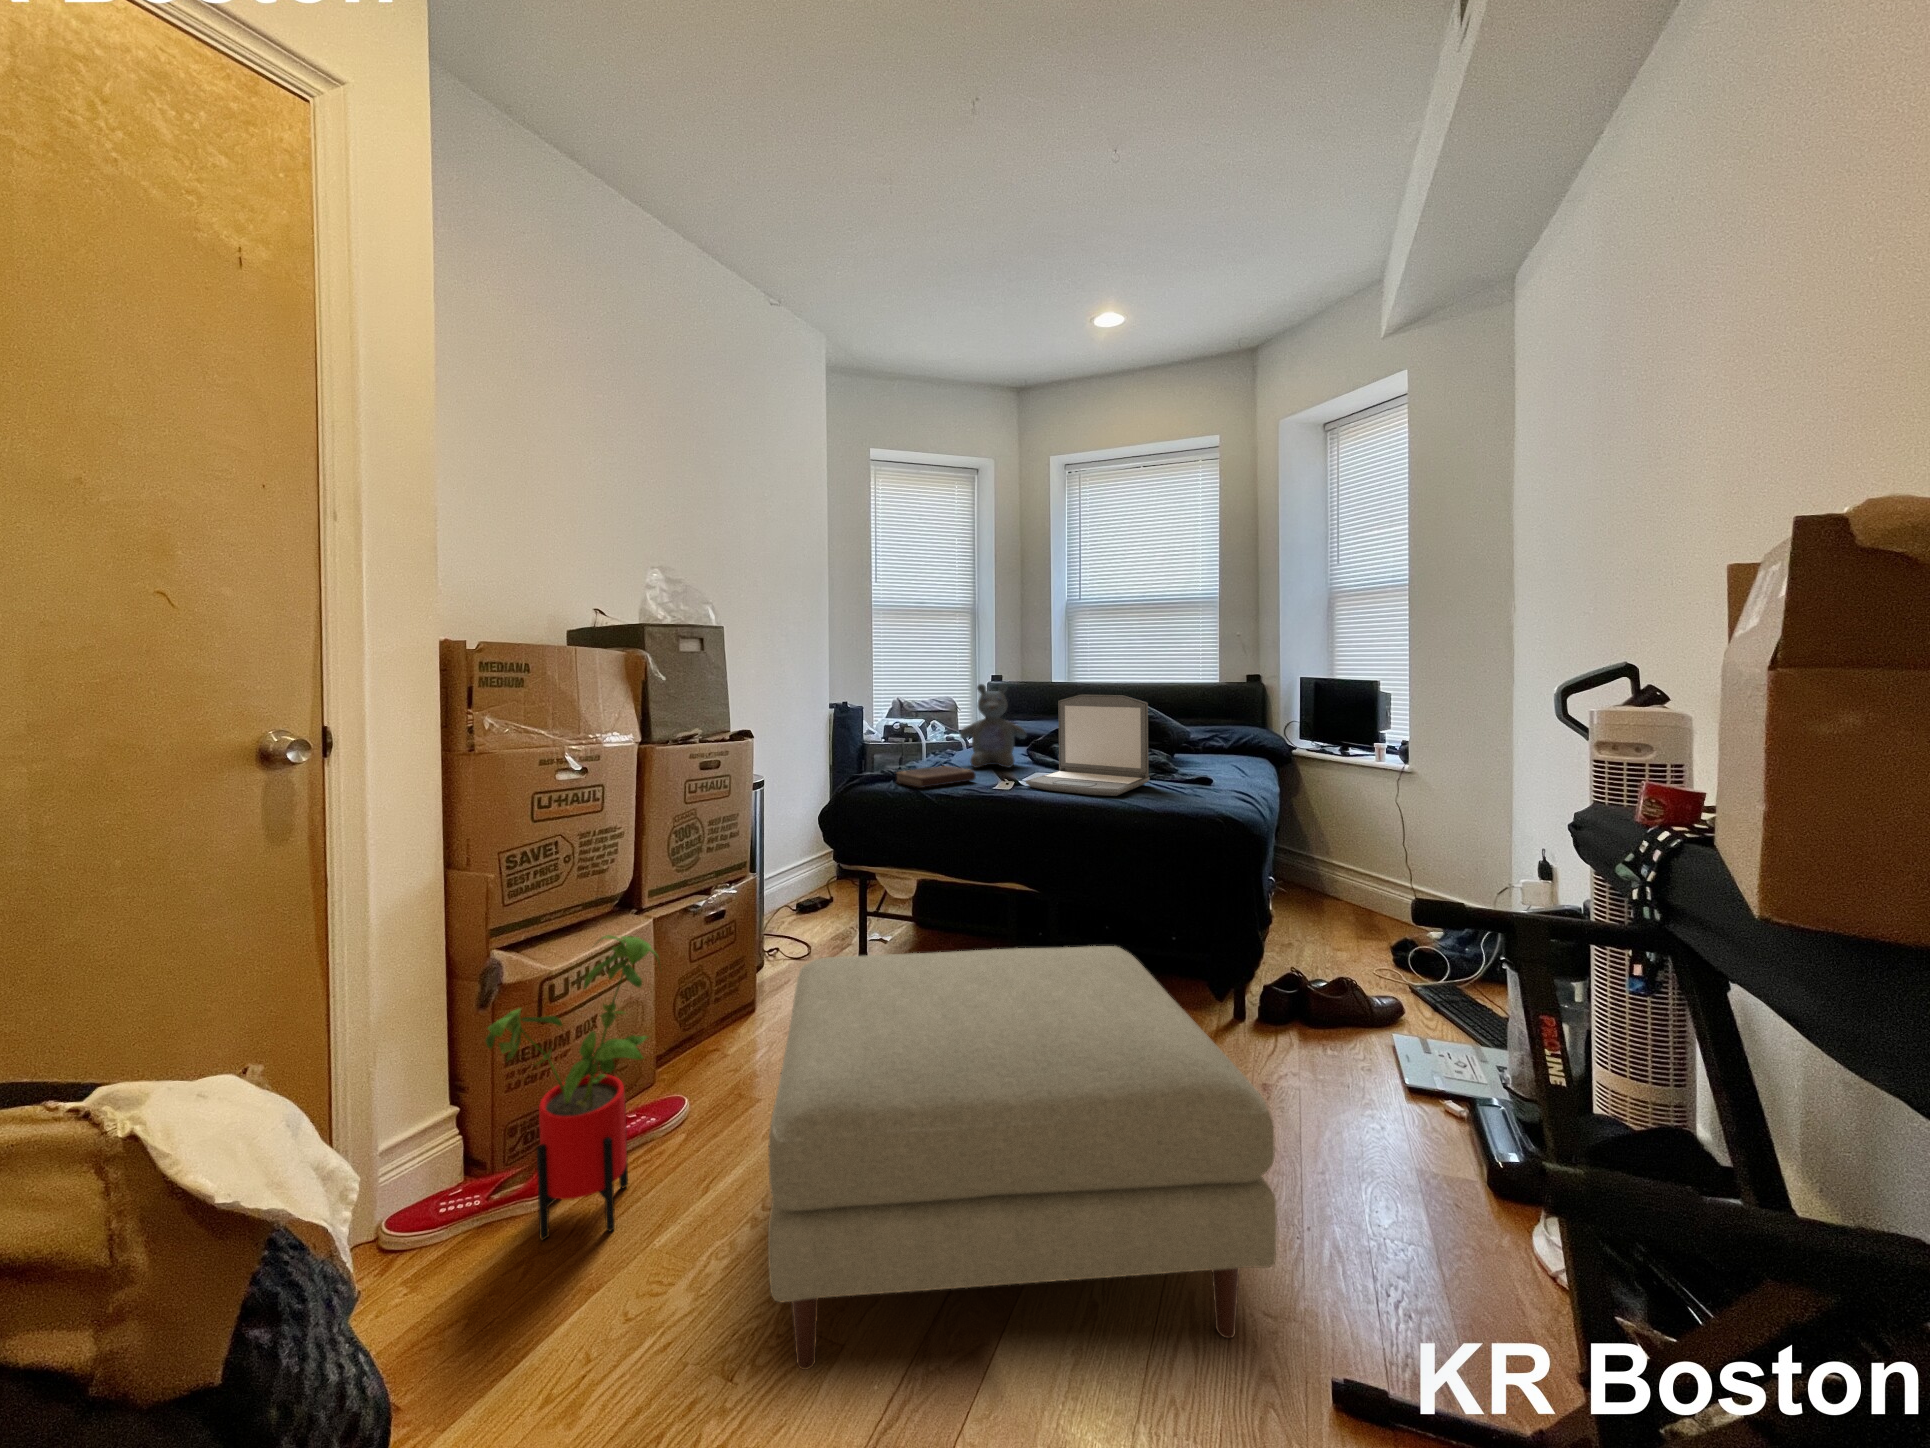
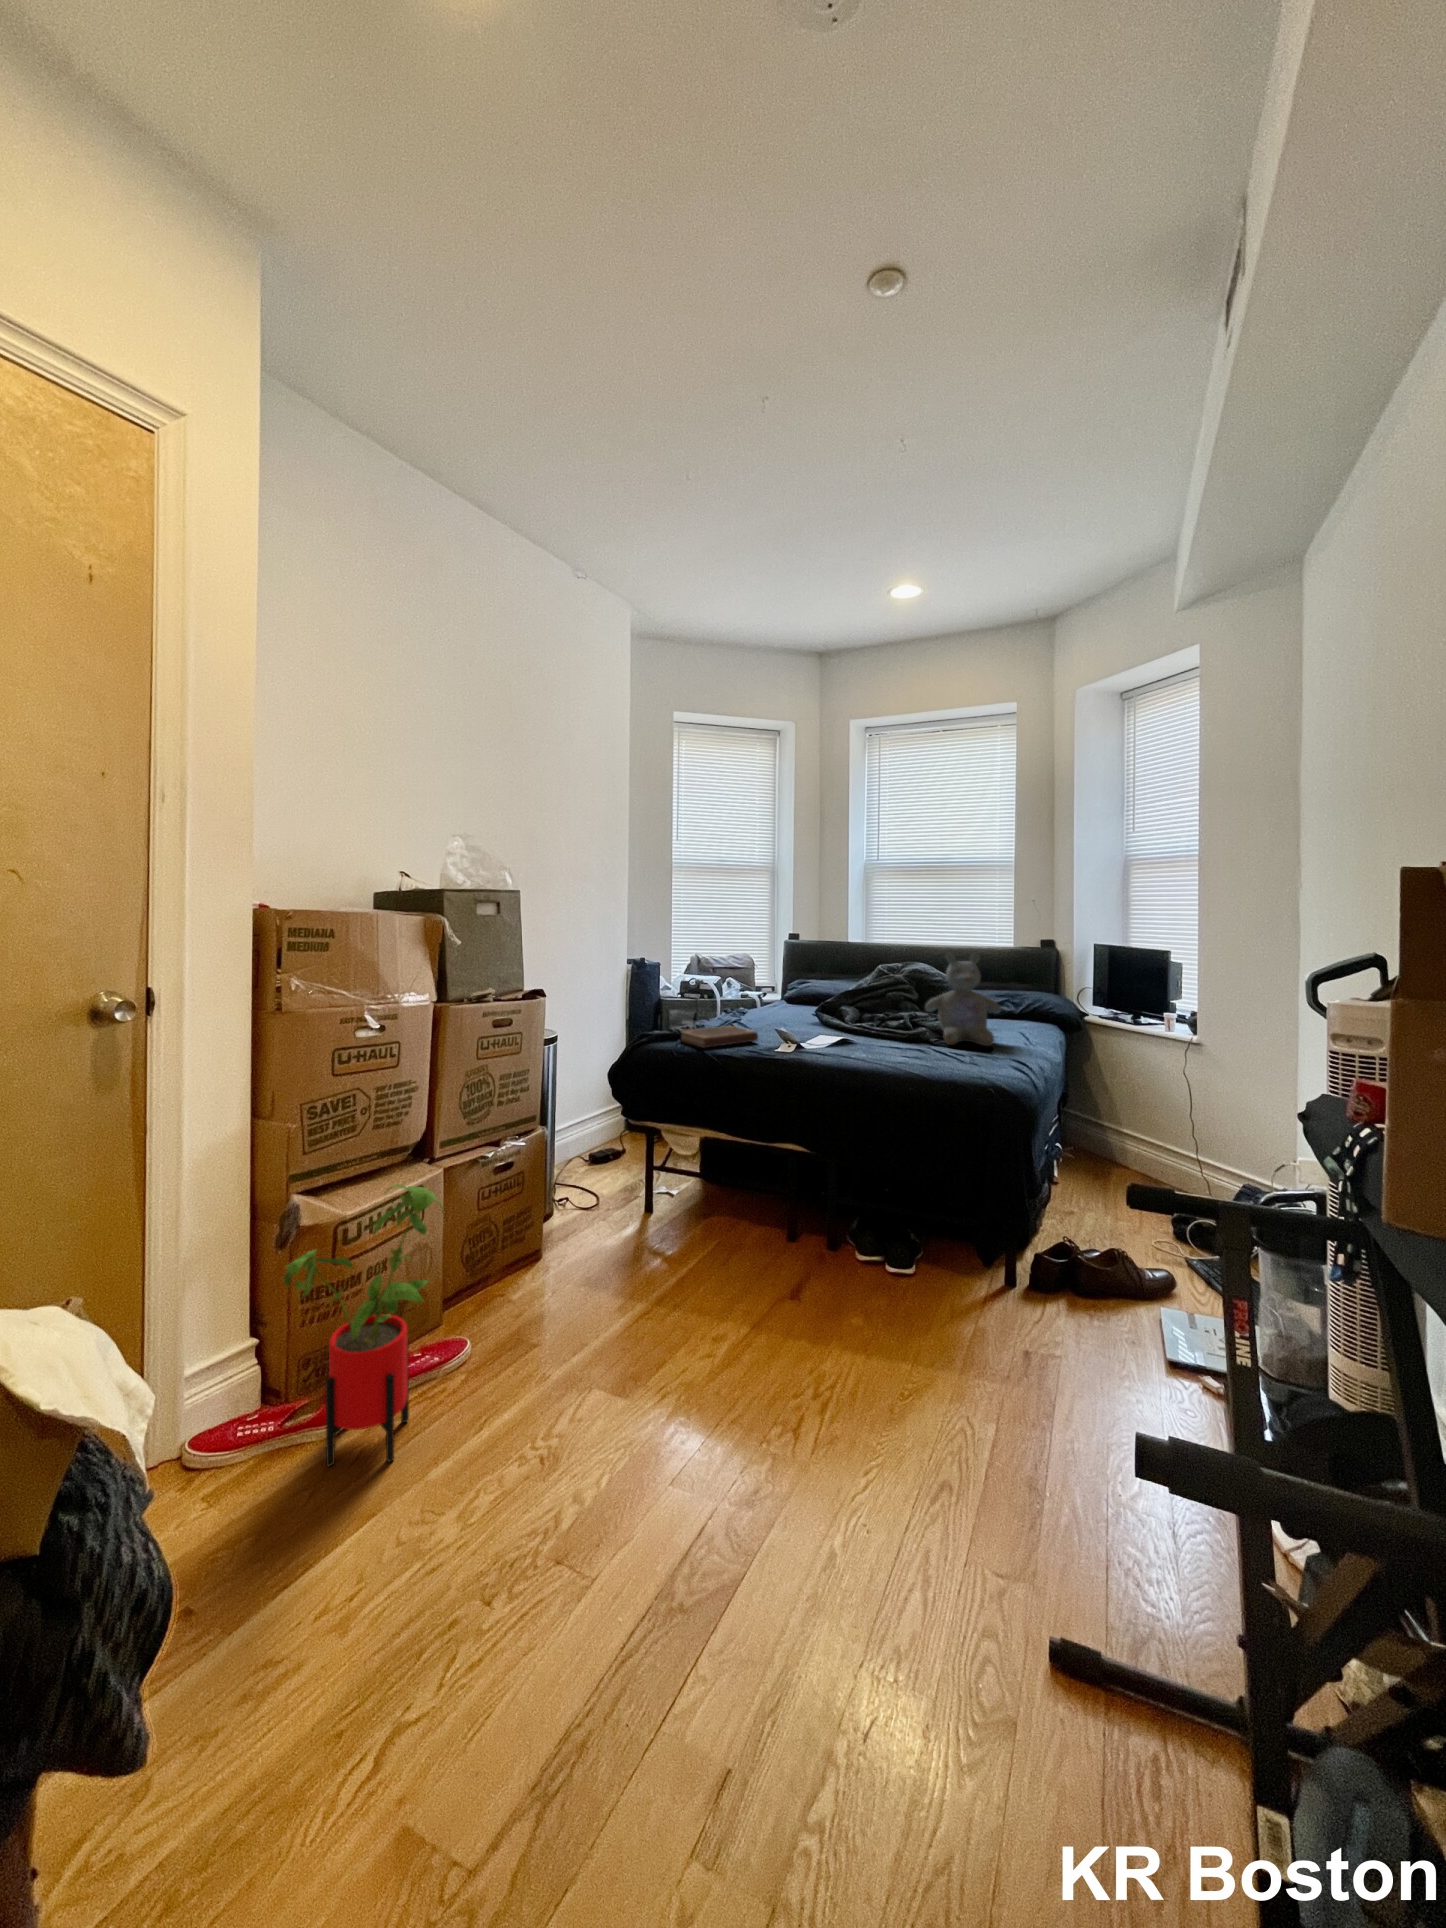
stuffed bear: present [960,684,1026,768] -> present [925,953,1001,1046]
laptop: present [1026,695,1150,796] -> none [806,960,929,1062]
ottoman: present [768,946,1277,1370] -> none [526,1212,1002,1600]

